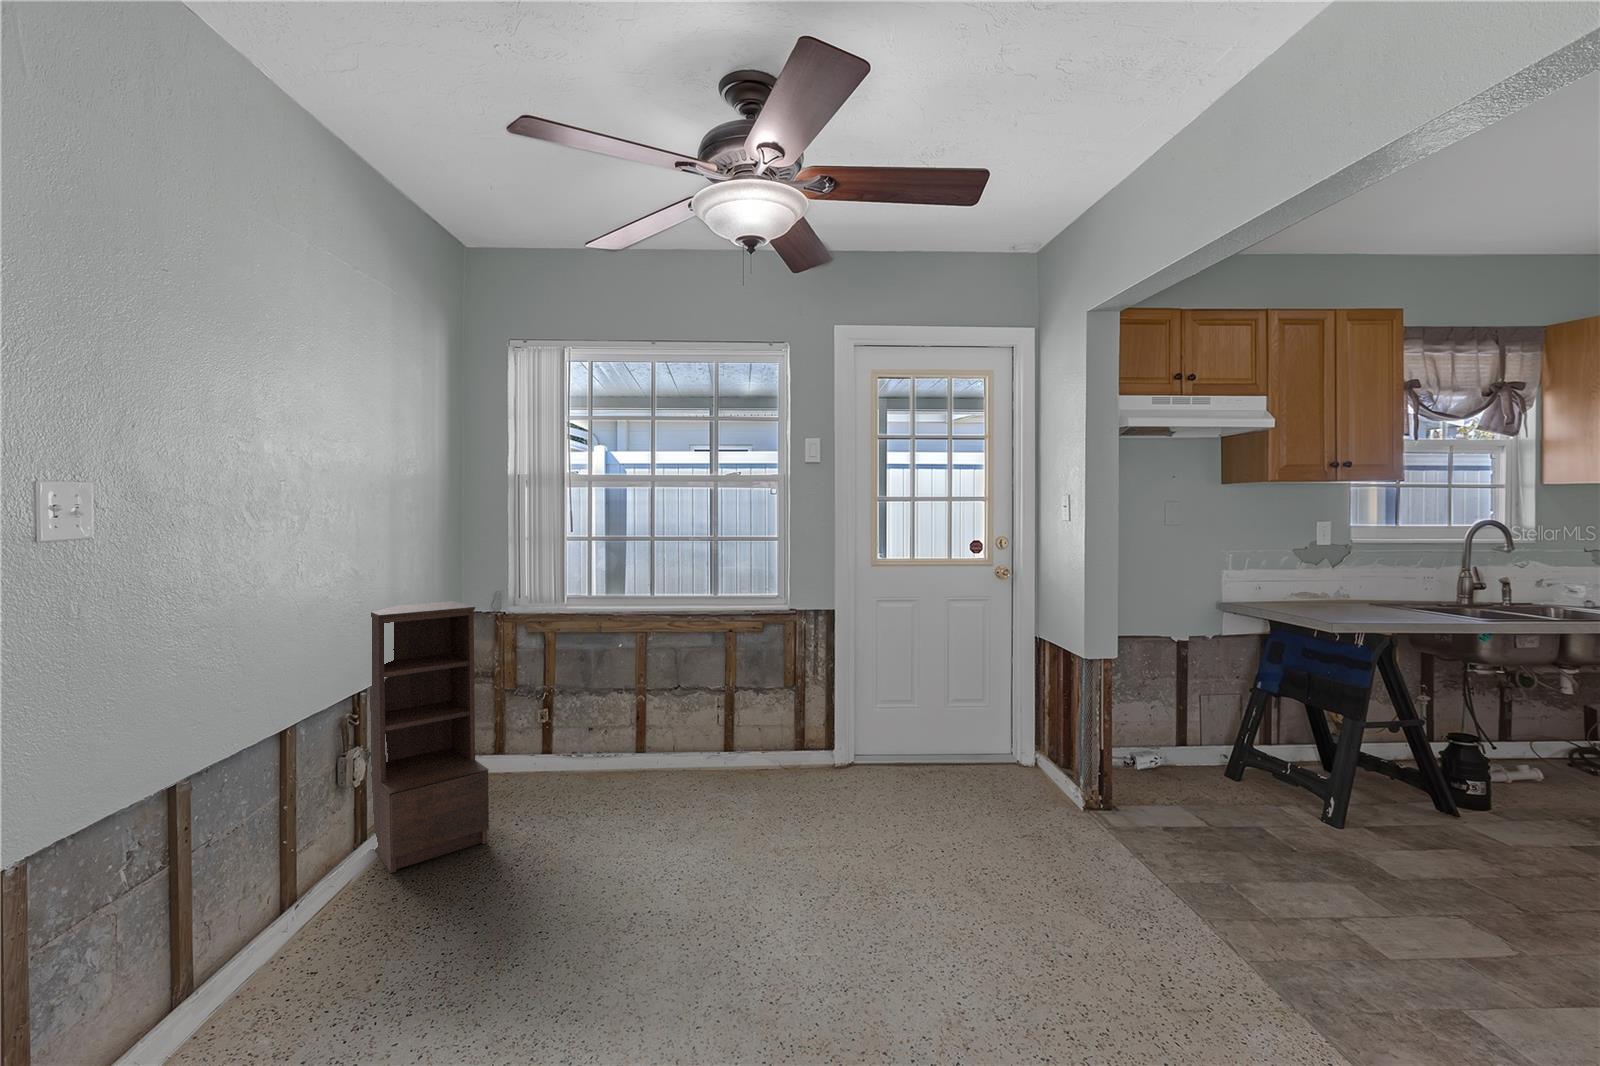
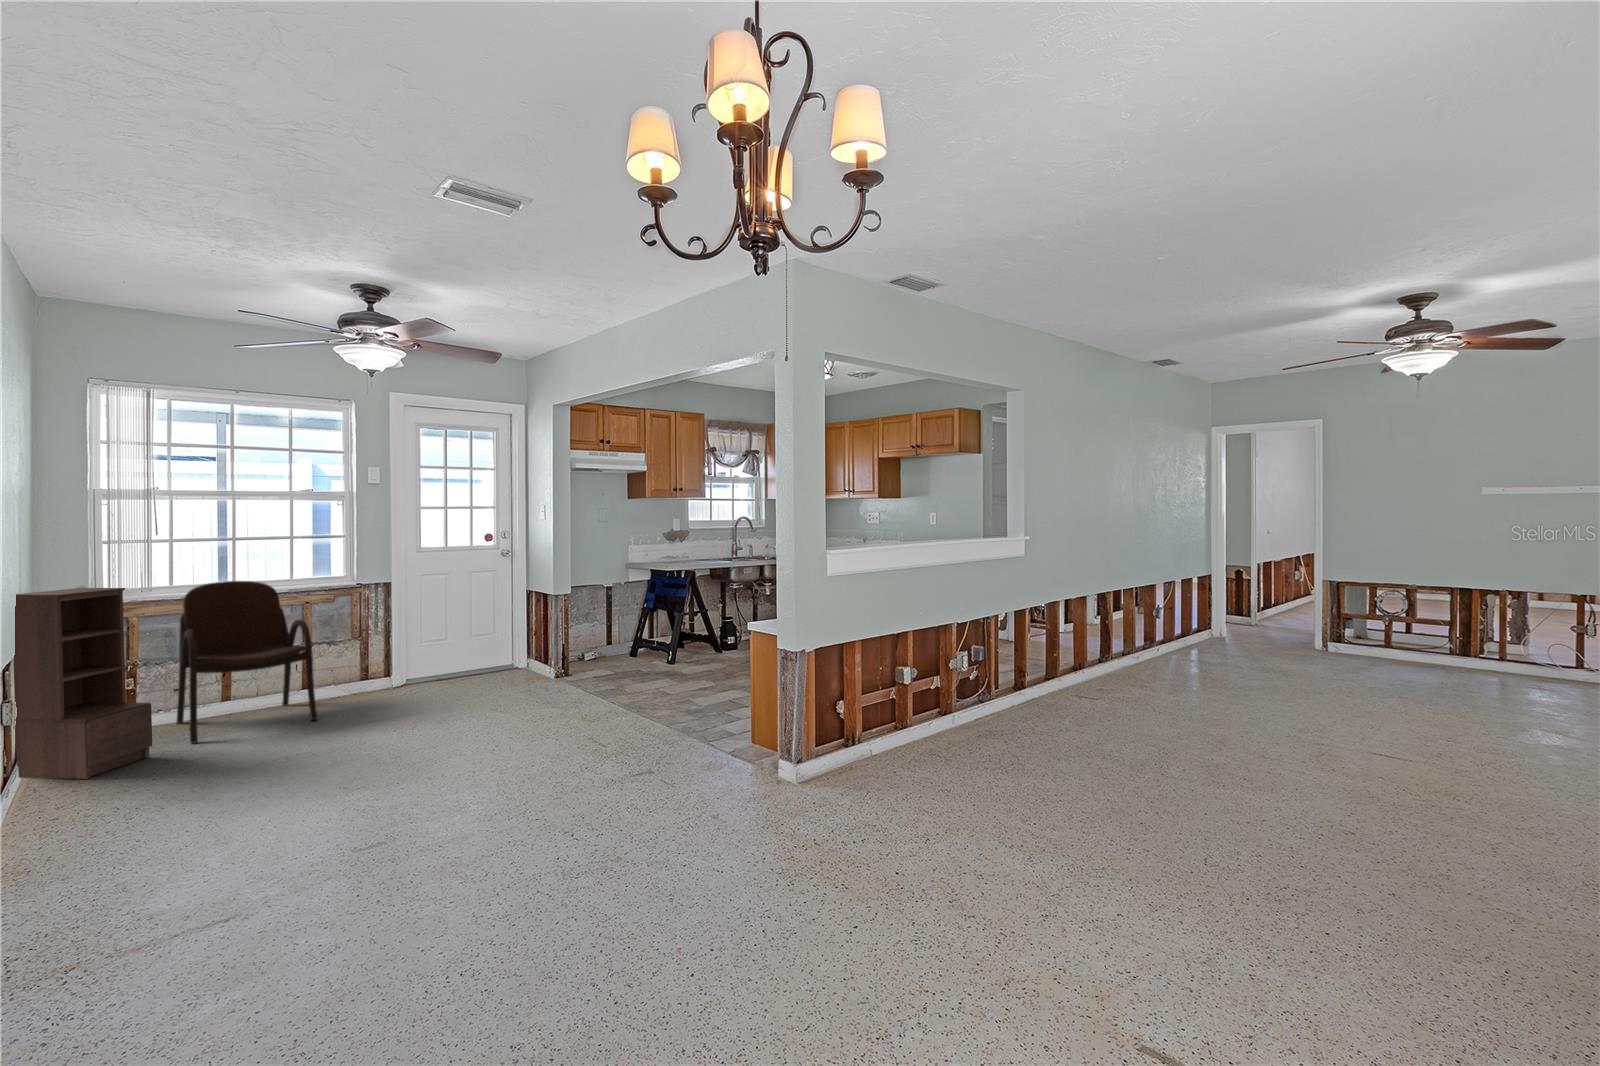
armchair: none [546,597,703,827] -> present [177,581,317,743]

